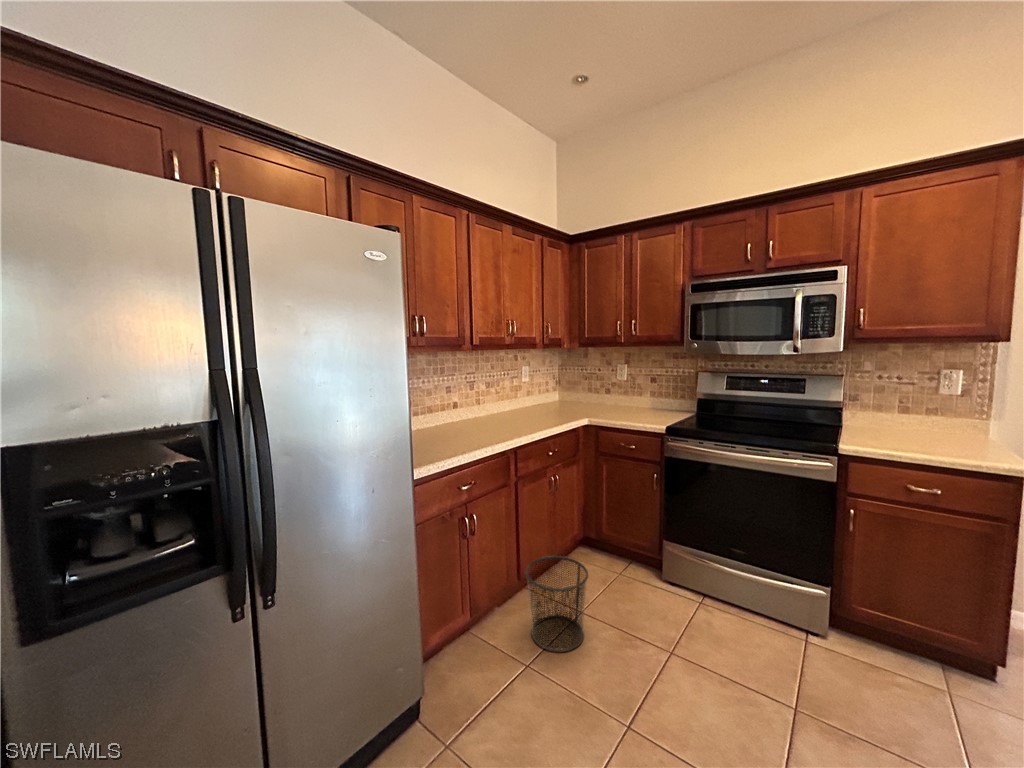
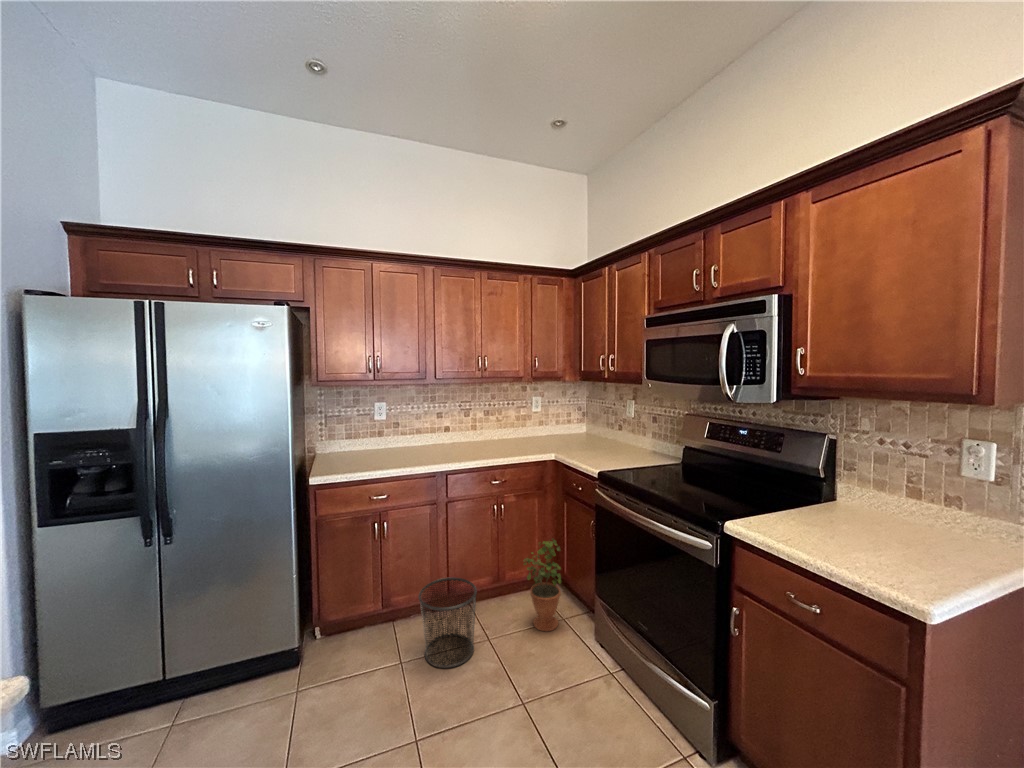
potted plant: none [589,496,627,588] -> present [524,539,561,631]

